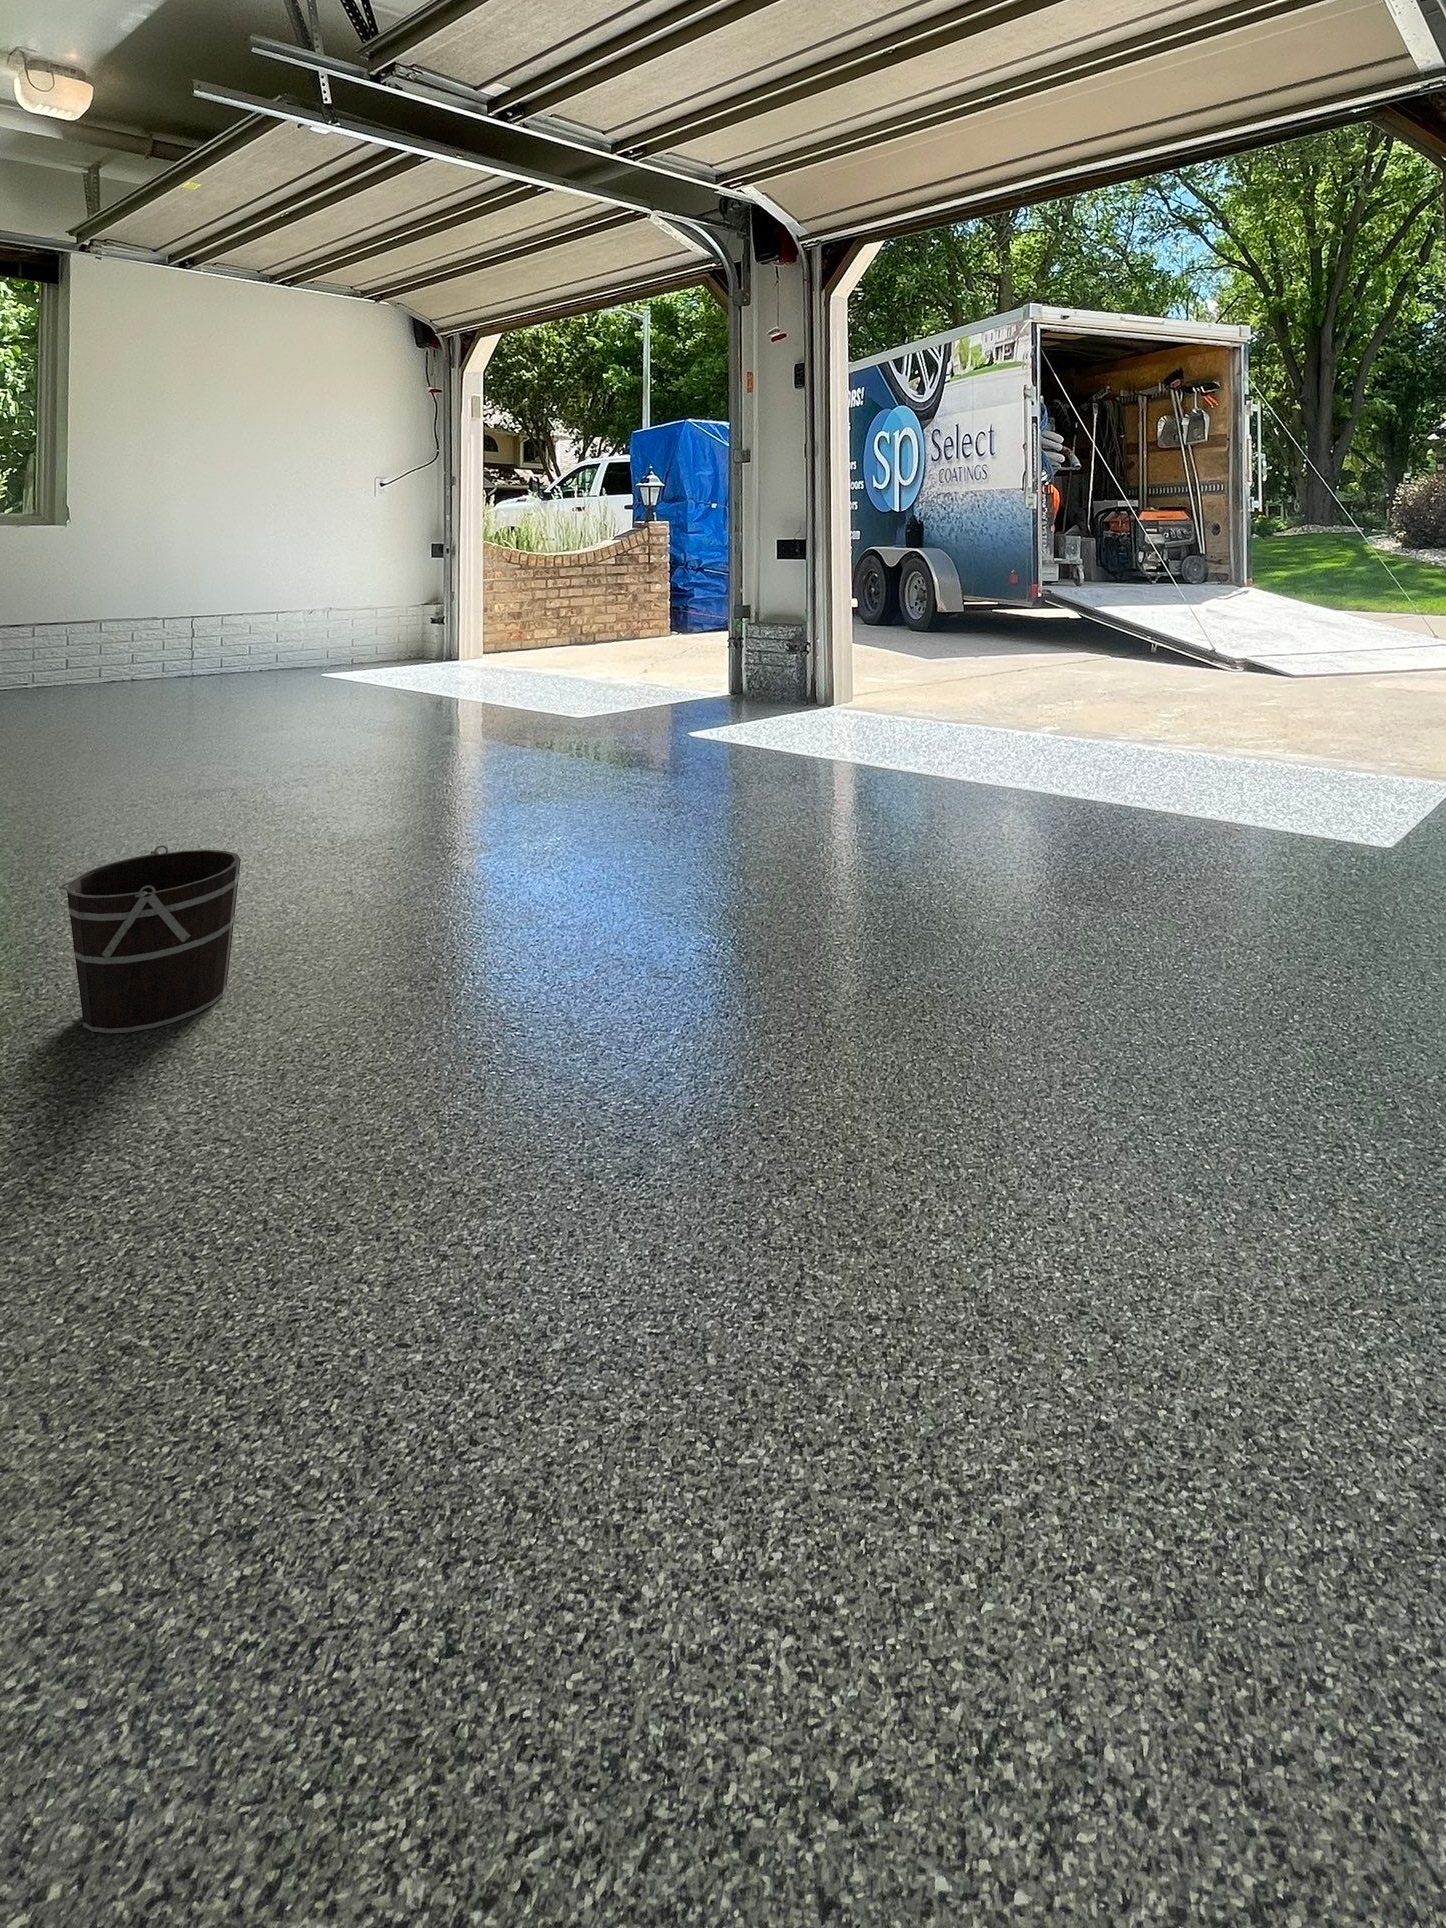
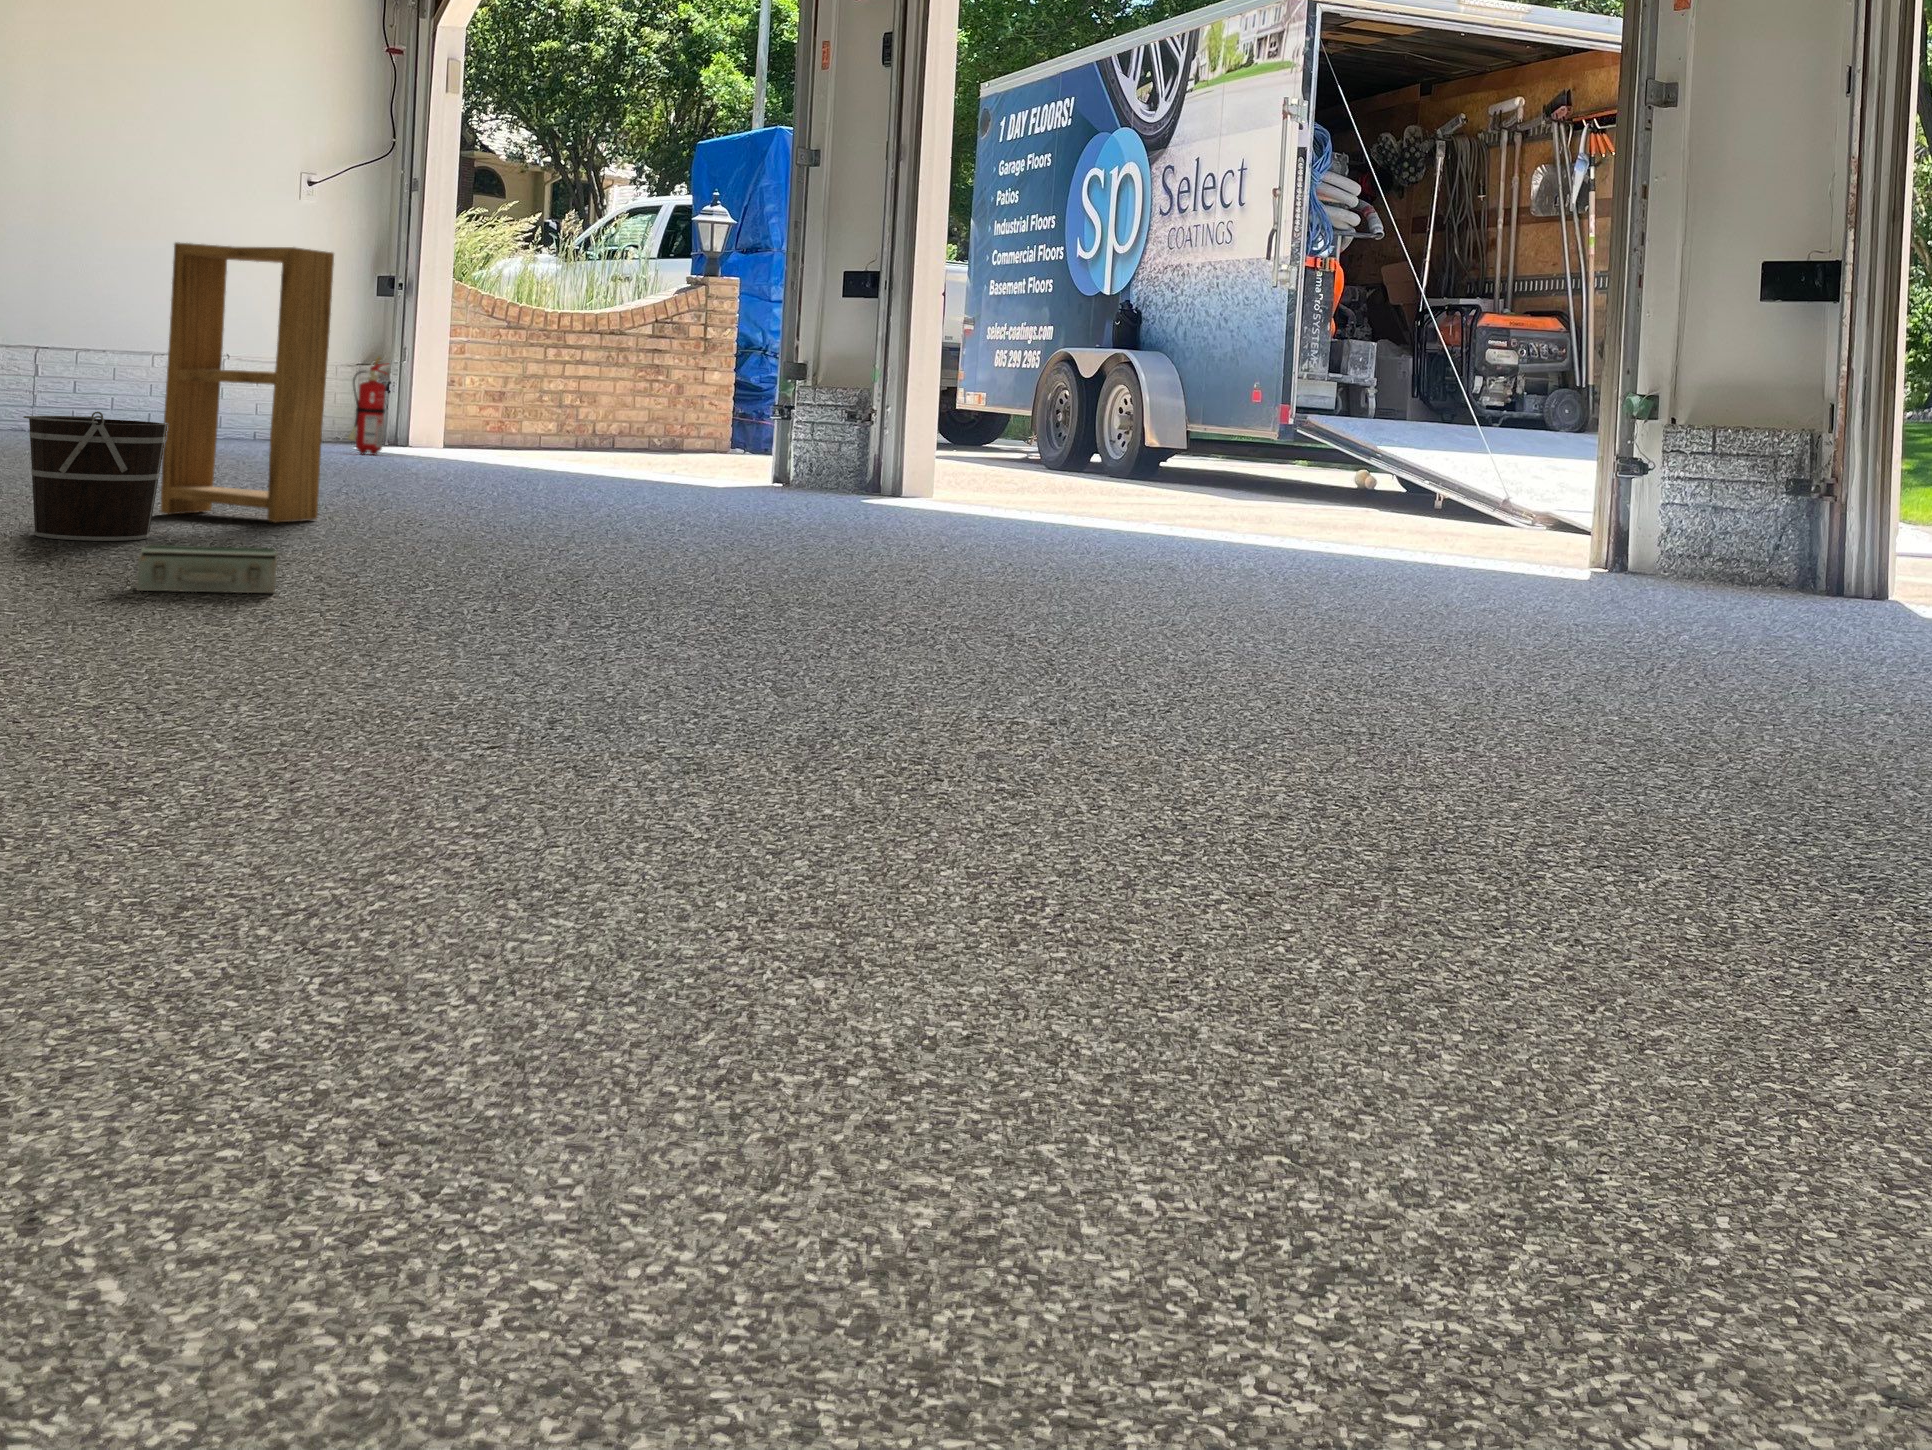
fire extinguisher: none [425,604,452,674] -> present [348,357,387,455]
shelving unit: none [254,610,415,885] -> present [160,242,334,523]
toolbox: none [132,1192,375,1409] -> present [137,545,277,593]

